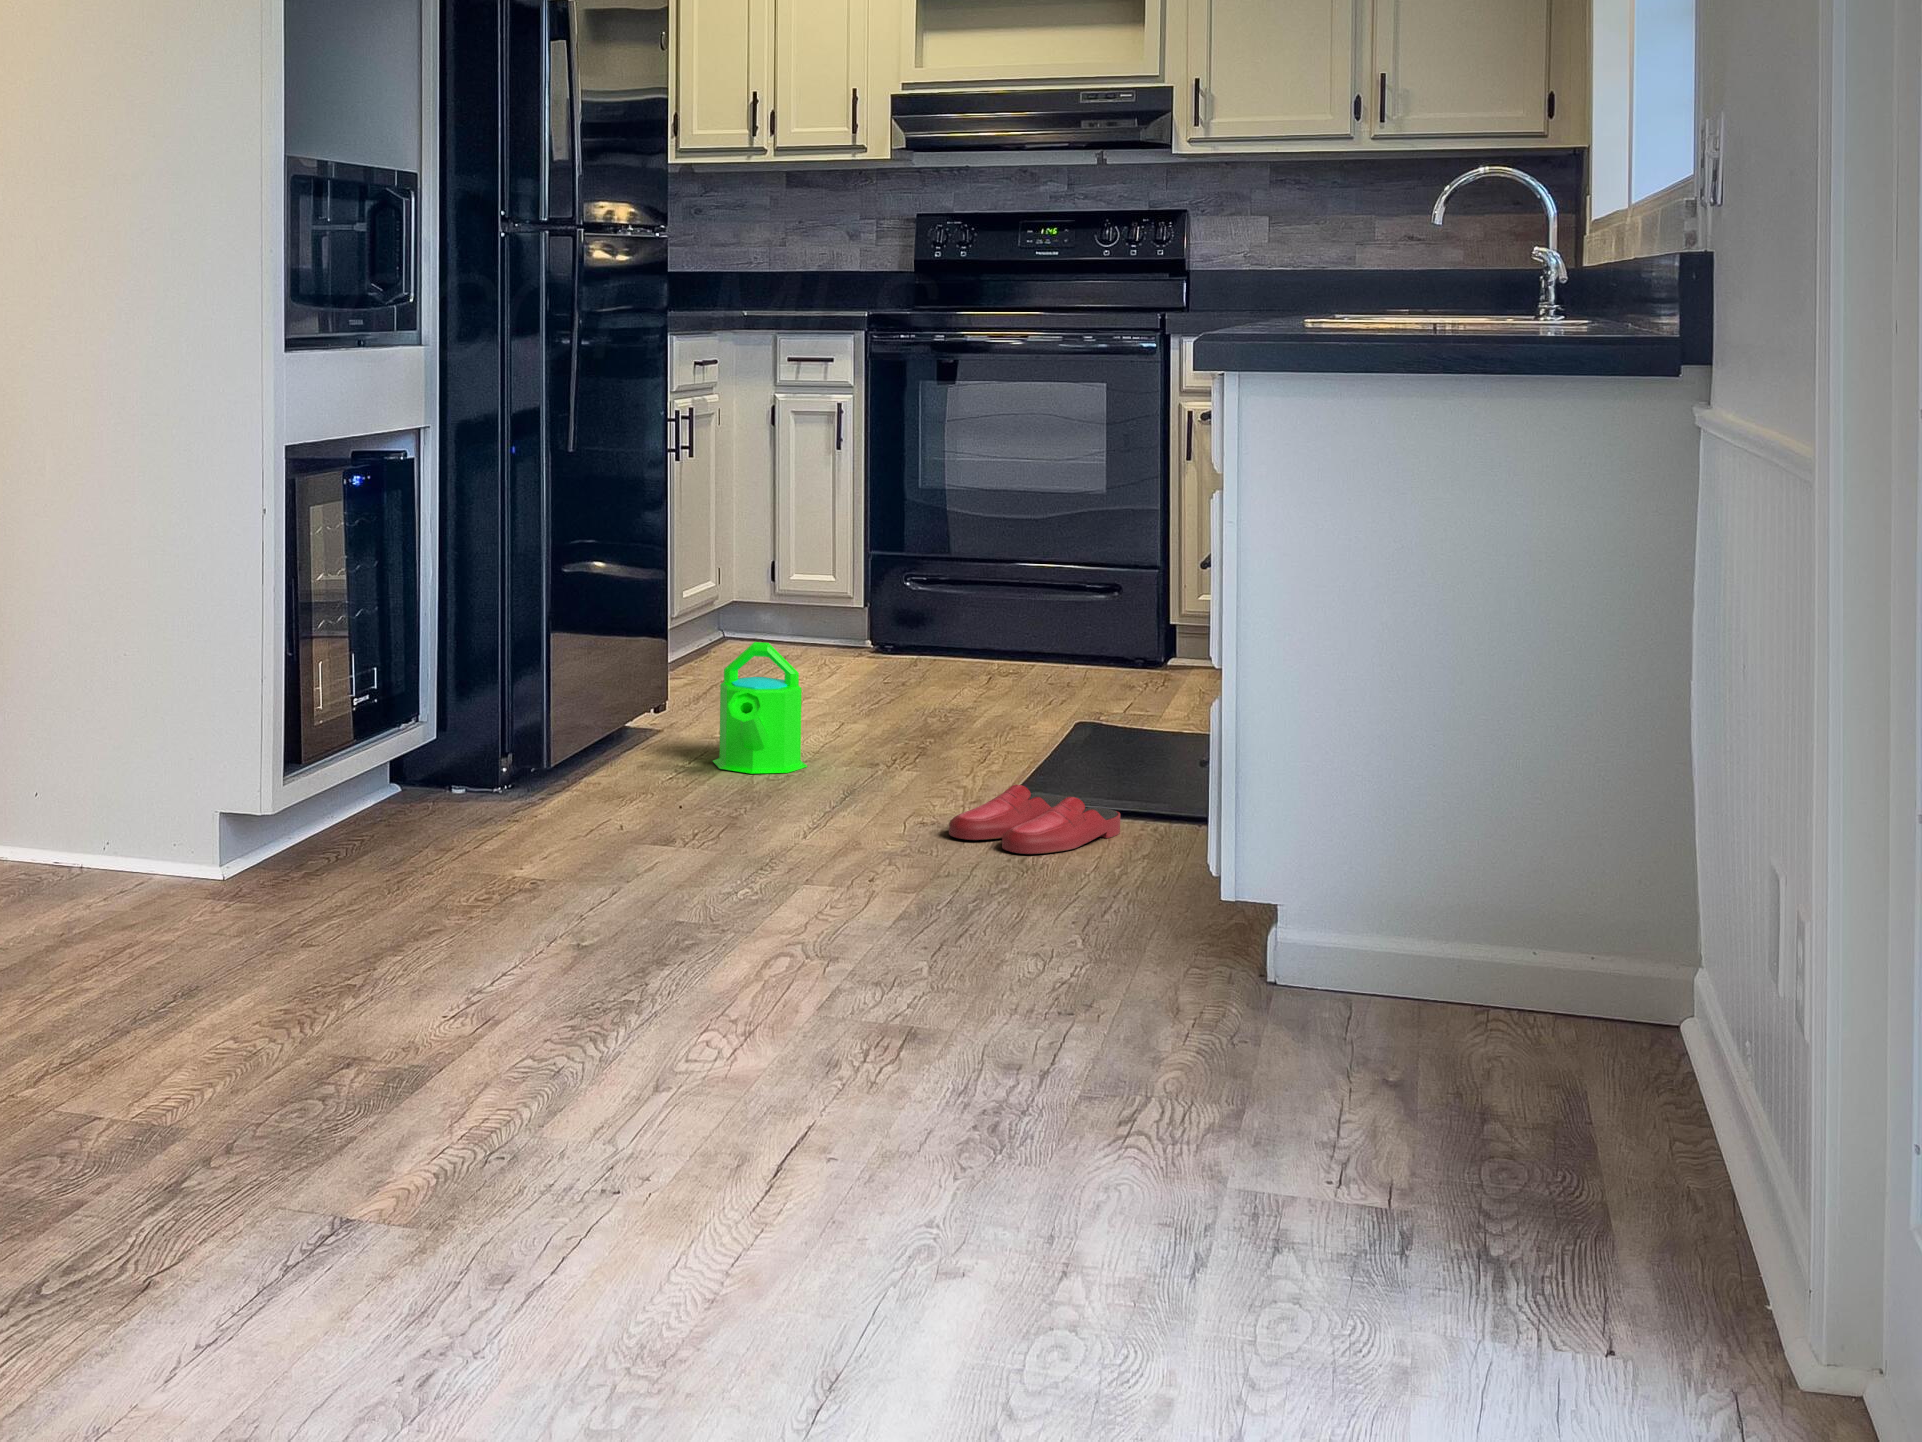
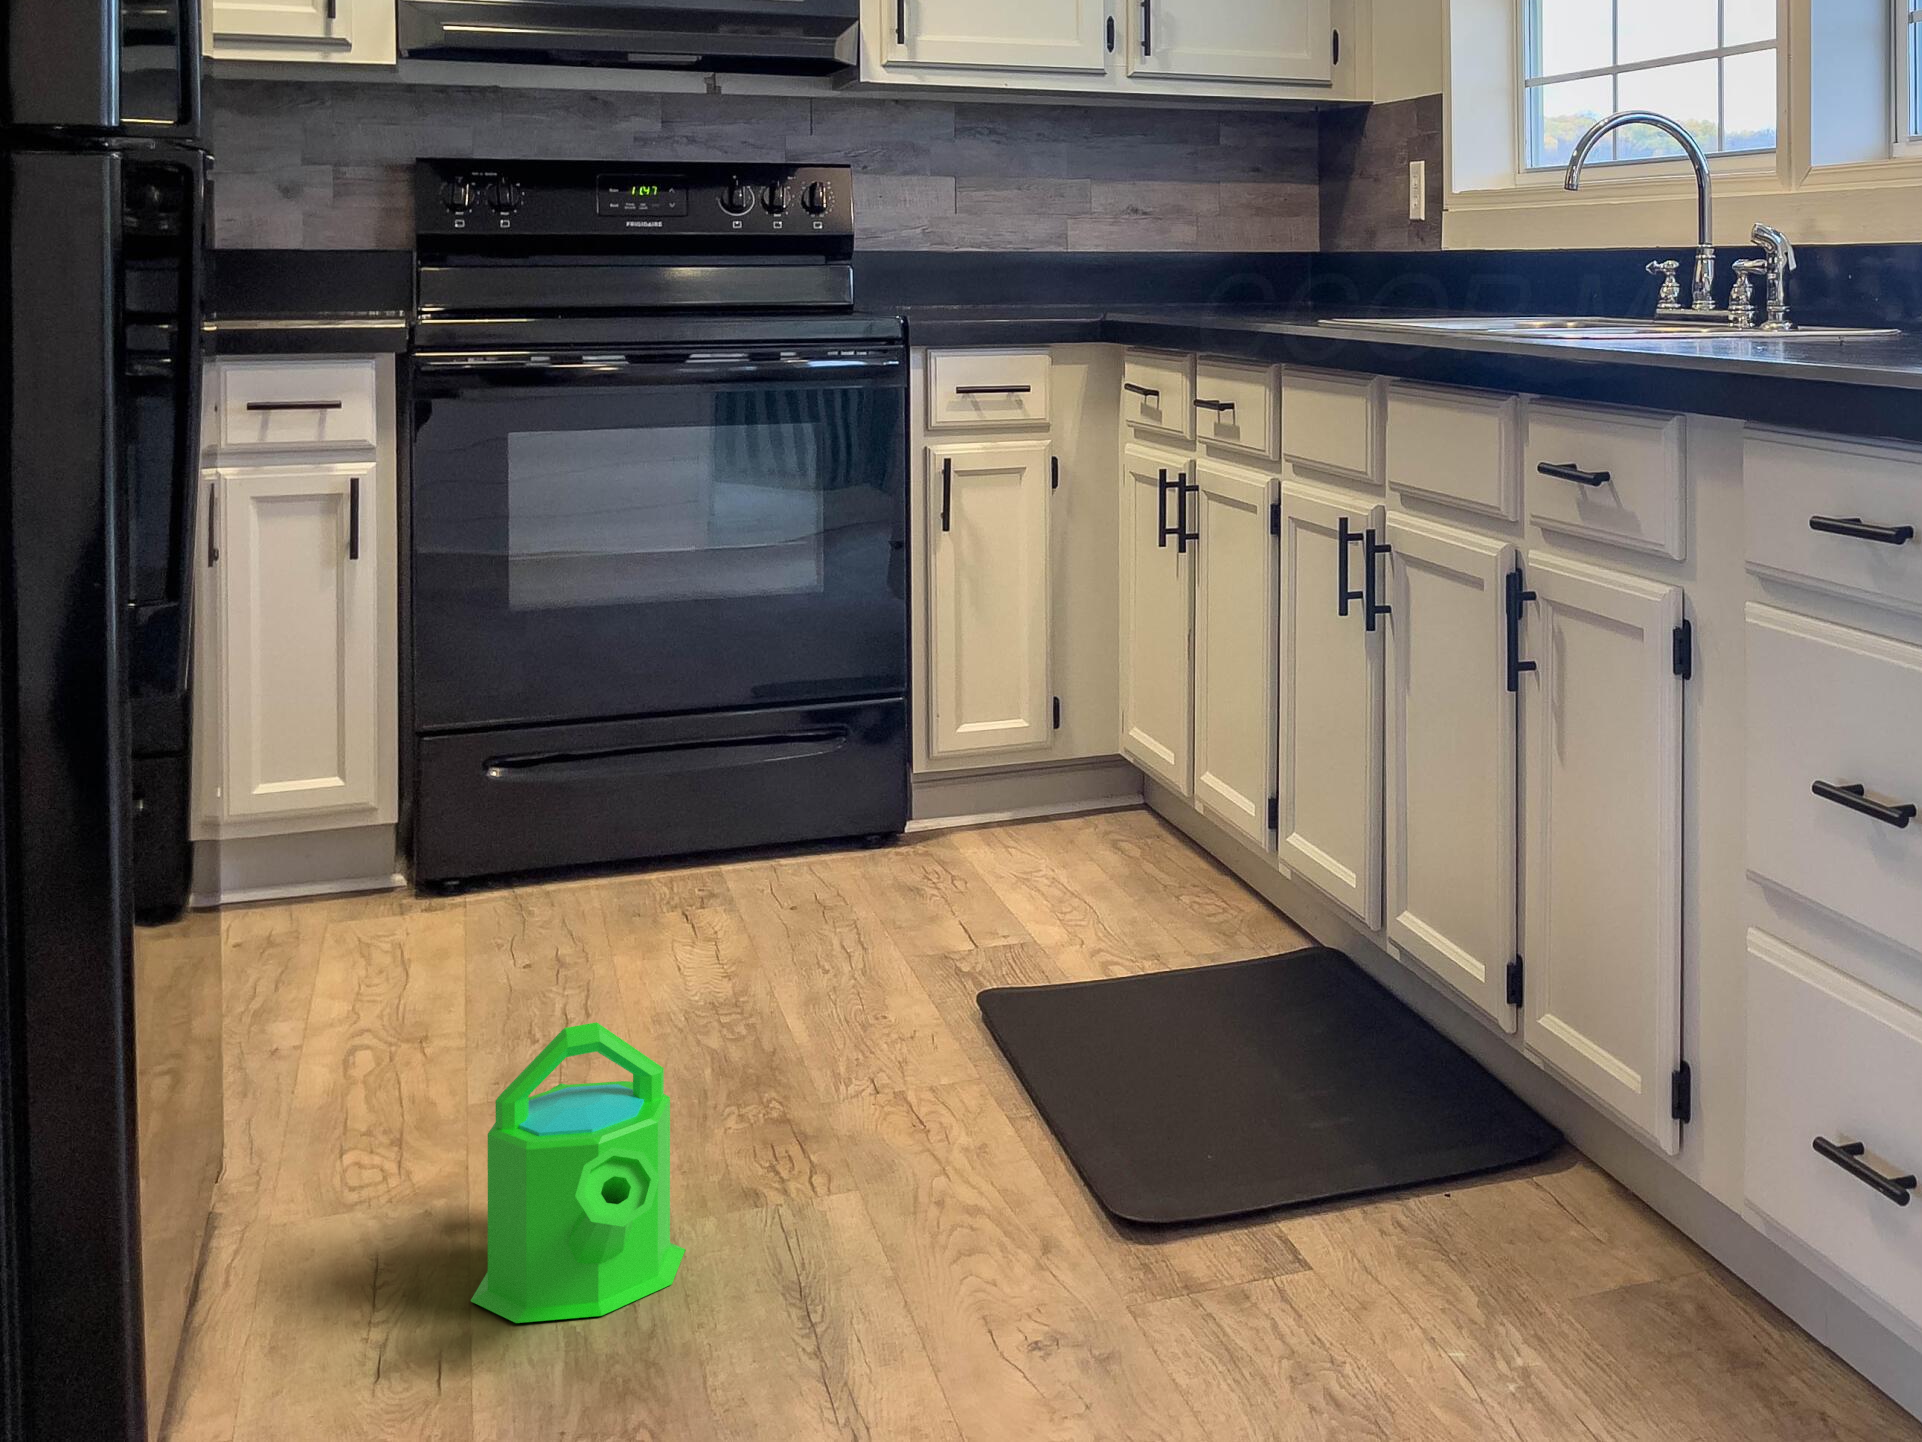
slippers: present [949,785,1120,854] -> none [1206,1209,1456,1389]

